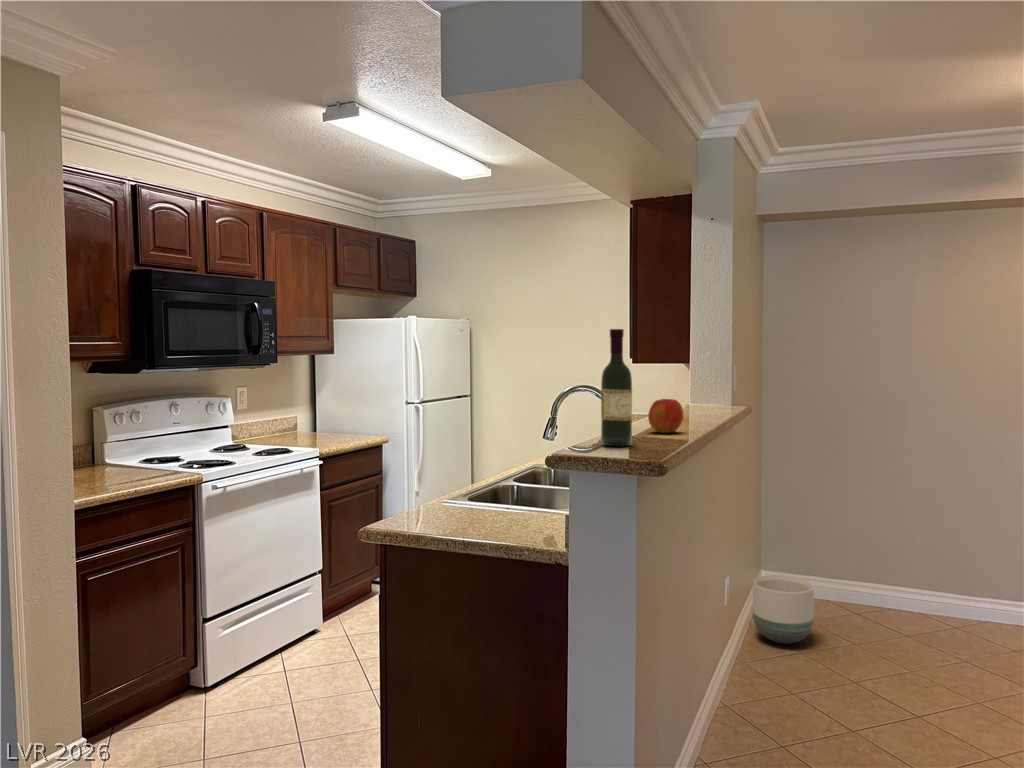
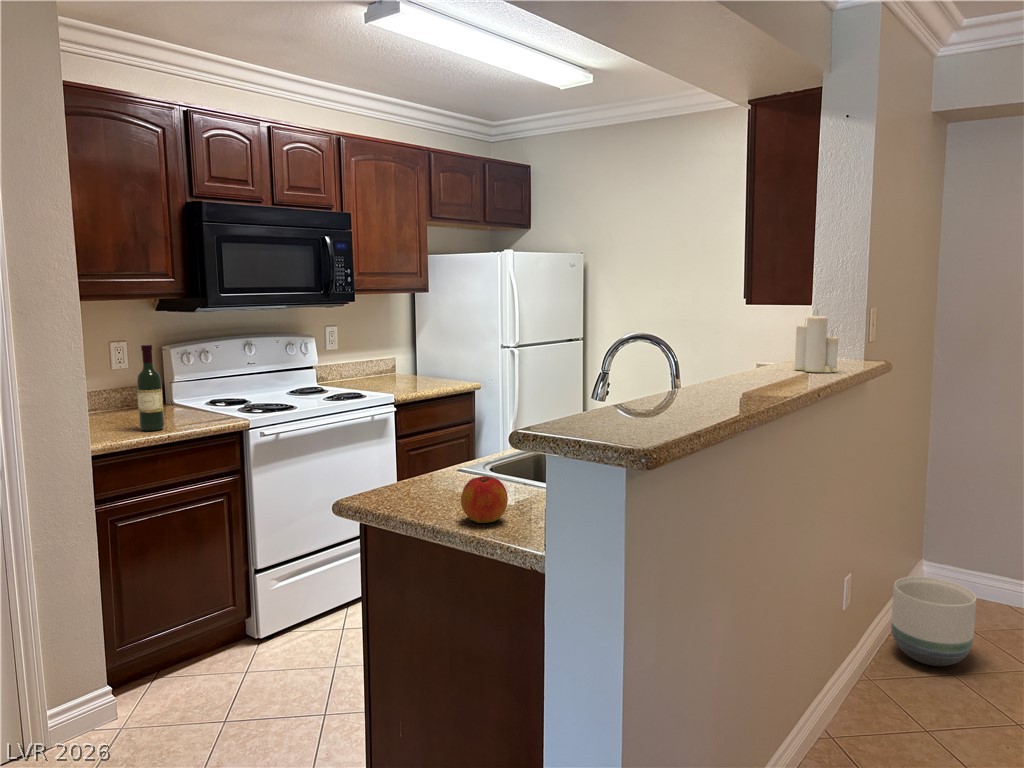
wine bottle: present [601,329,632,446] -> present [137,345,164,431]
candle: none [690,364,722,412] -> present [795,316,838,372]
apple: present [648,399,683,433] -> present [461,476,508,523]

